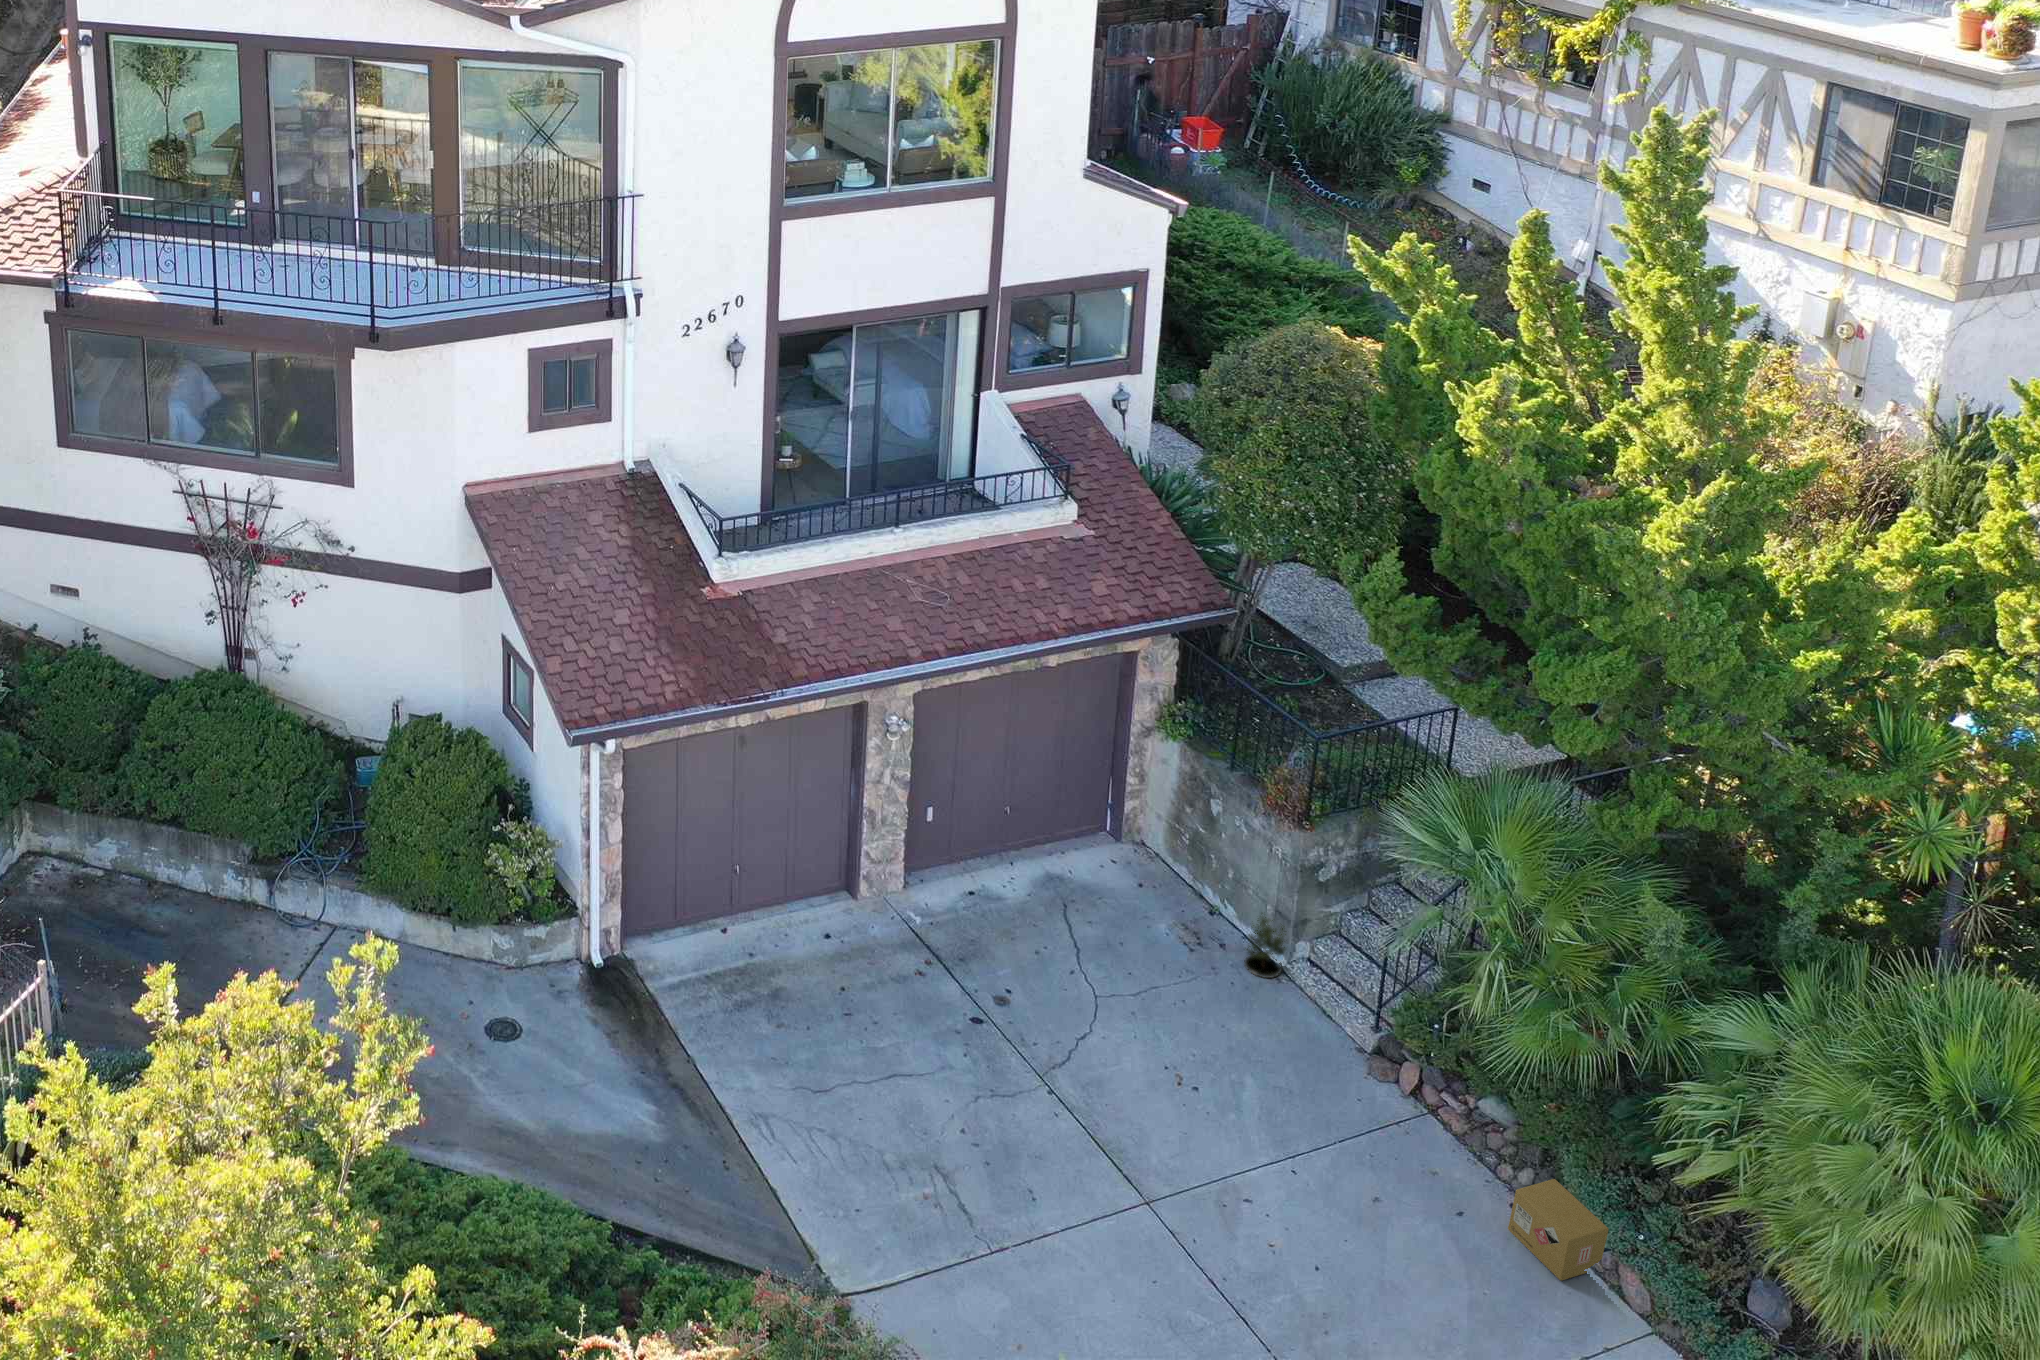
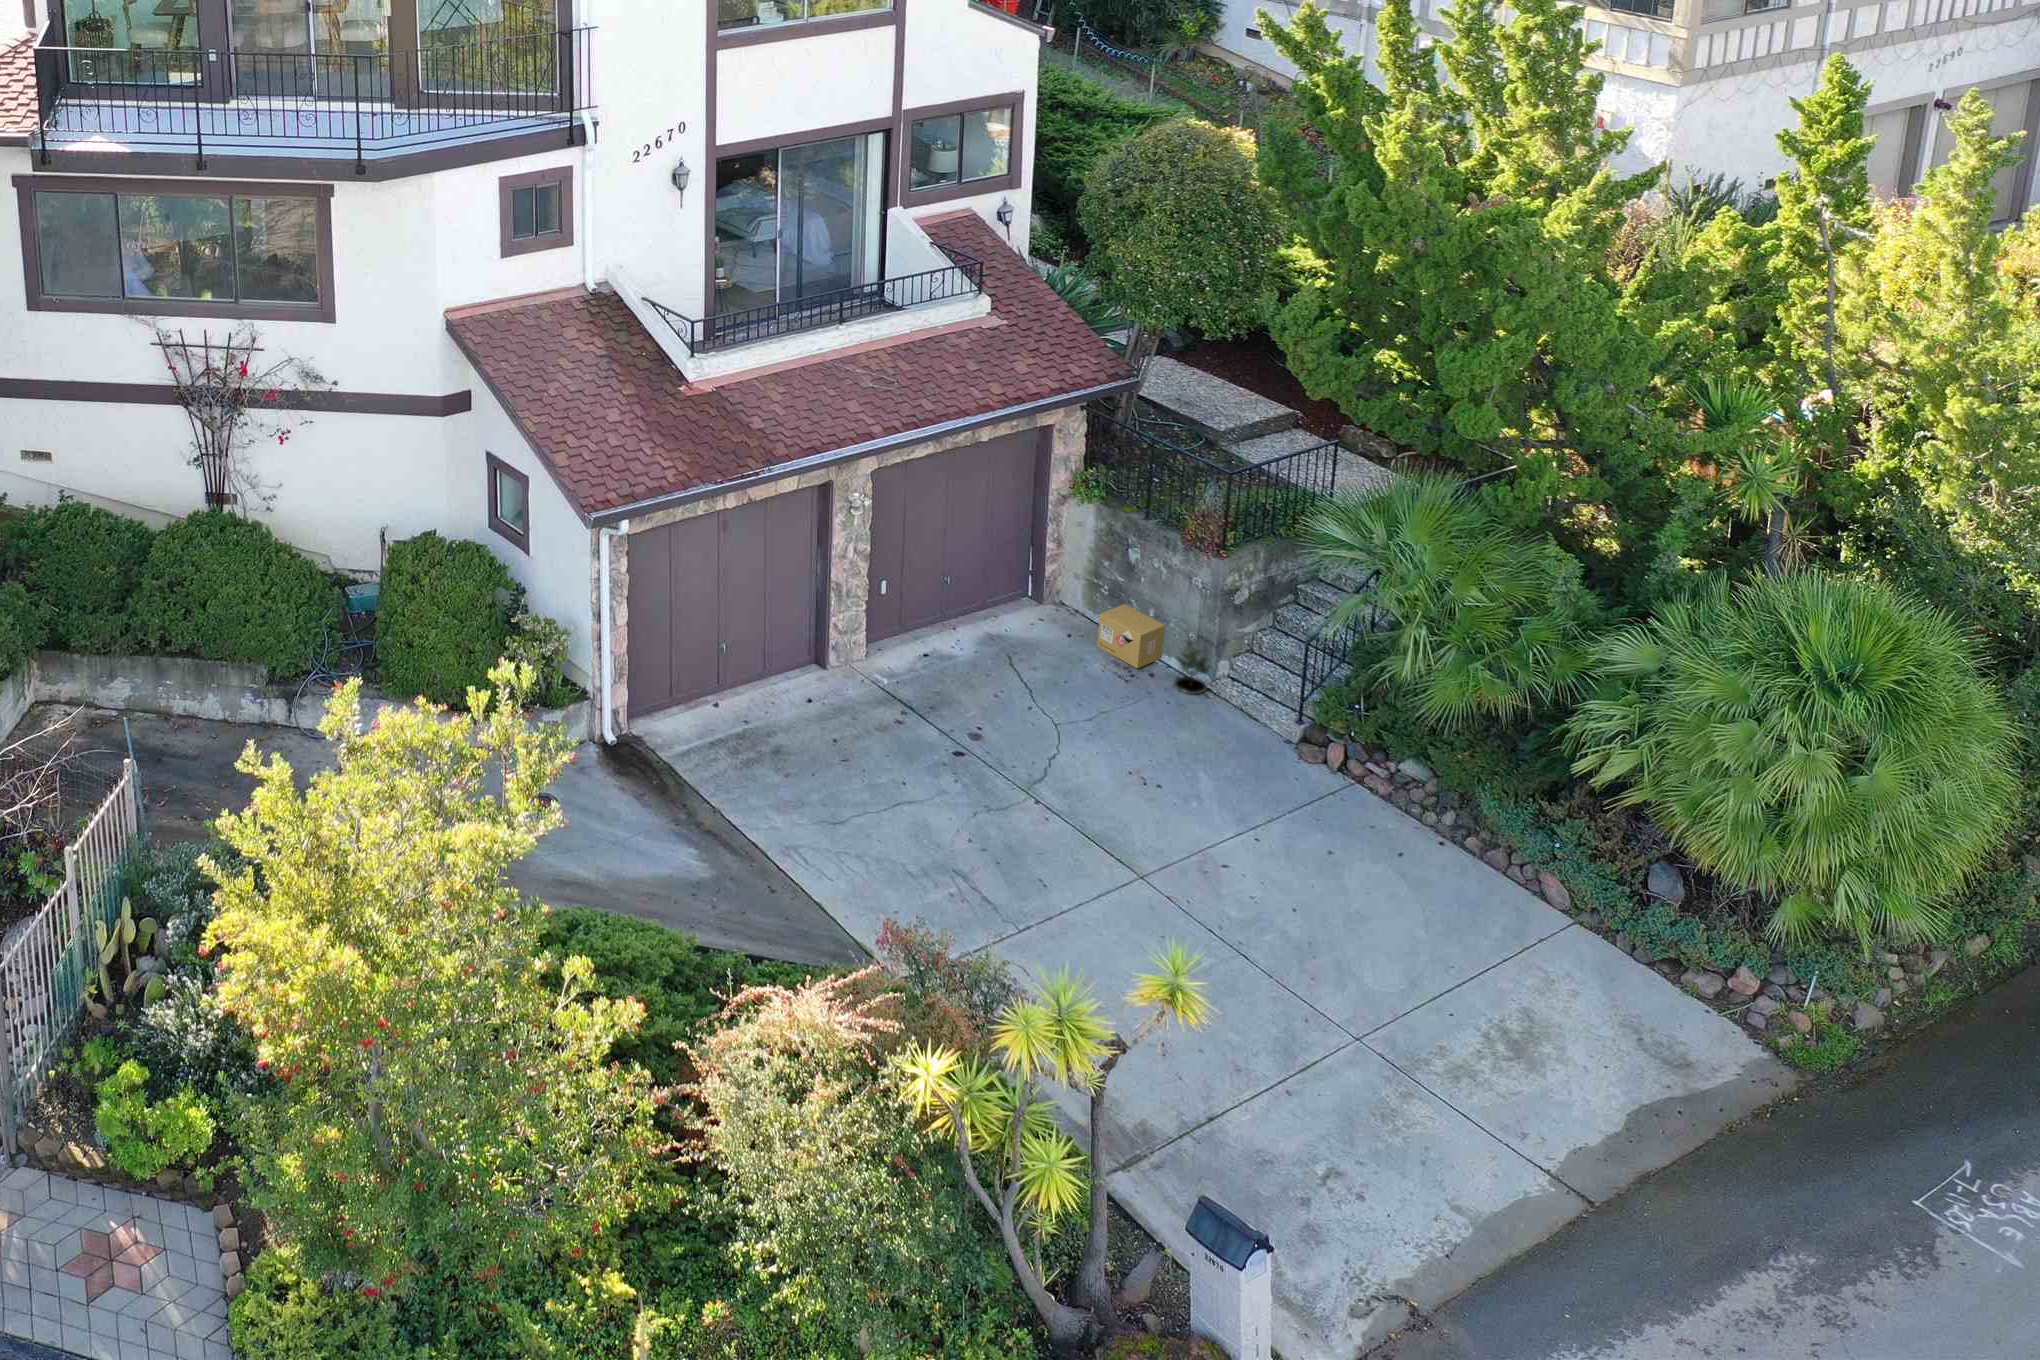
cardboard box: present [1508,1179,1609,1281] -> present [1097,604,1165,669]

